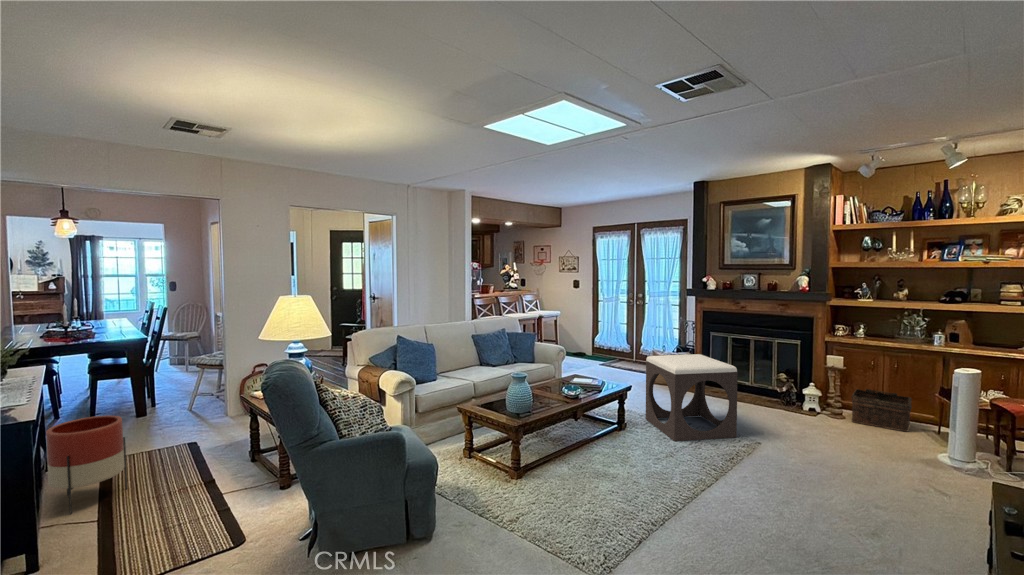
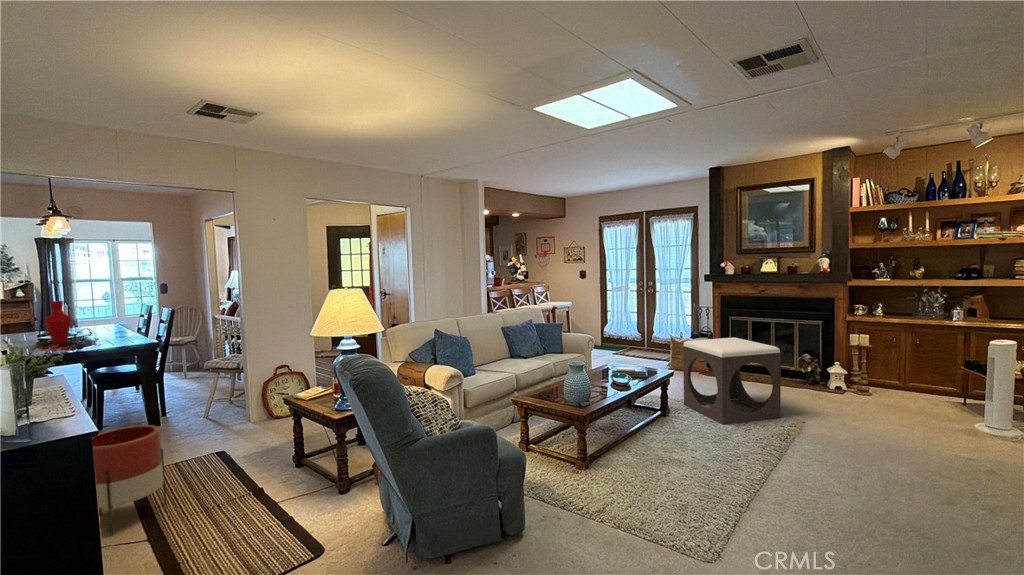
vase: none [53,297,77,337] -> present [45,301,71,344]
basket: present [852,389,912,432] -> none [880,365,939,404]

